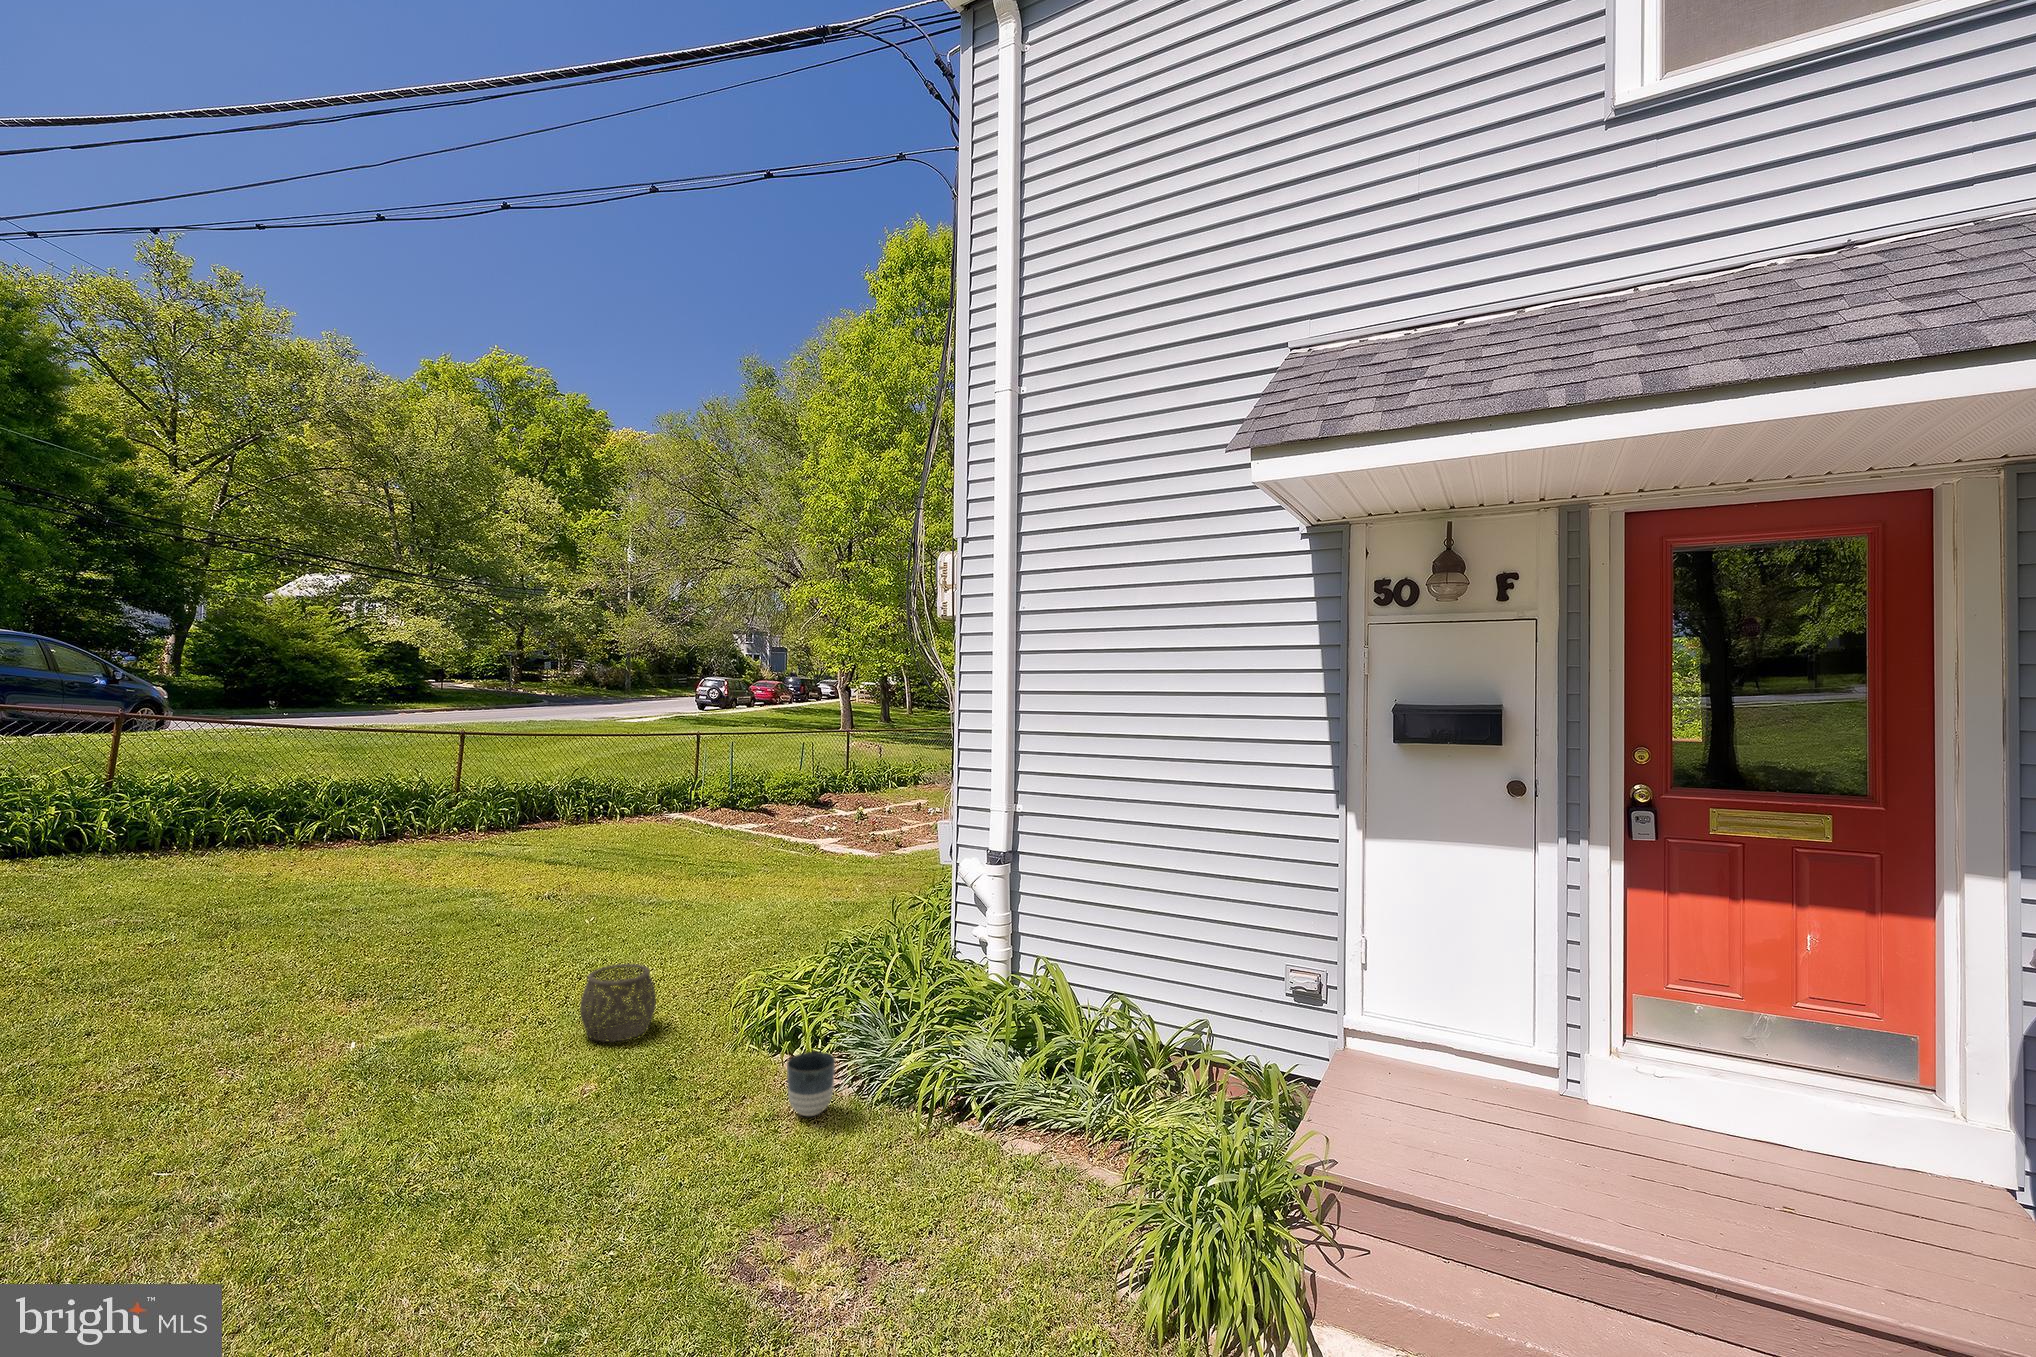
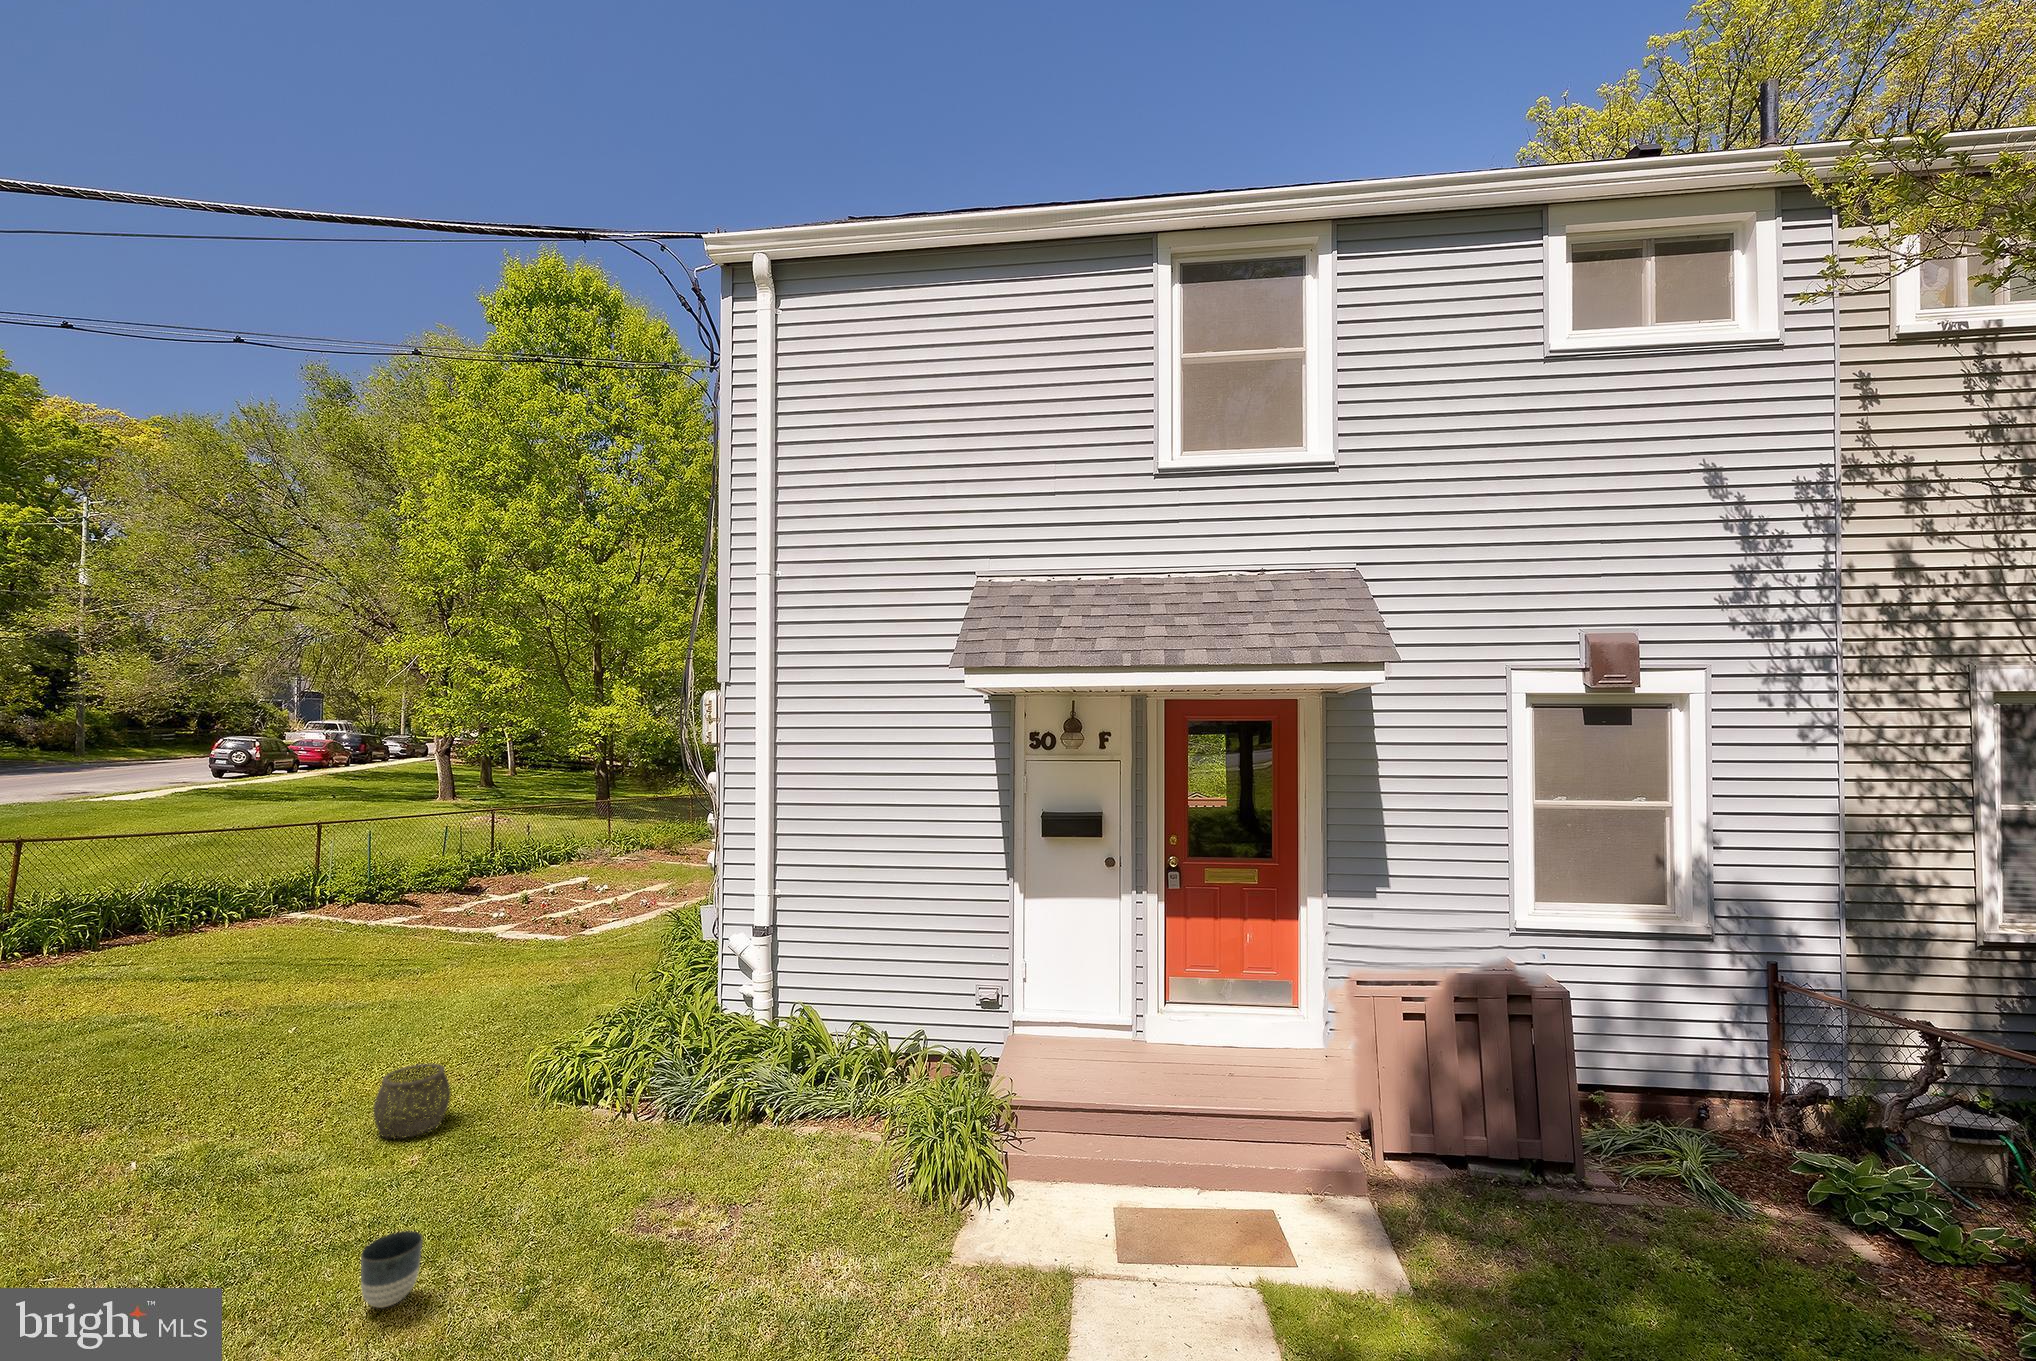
planter: present [787,1052,835,1116] -> present [361,1231,423,1308]

